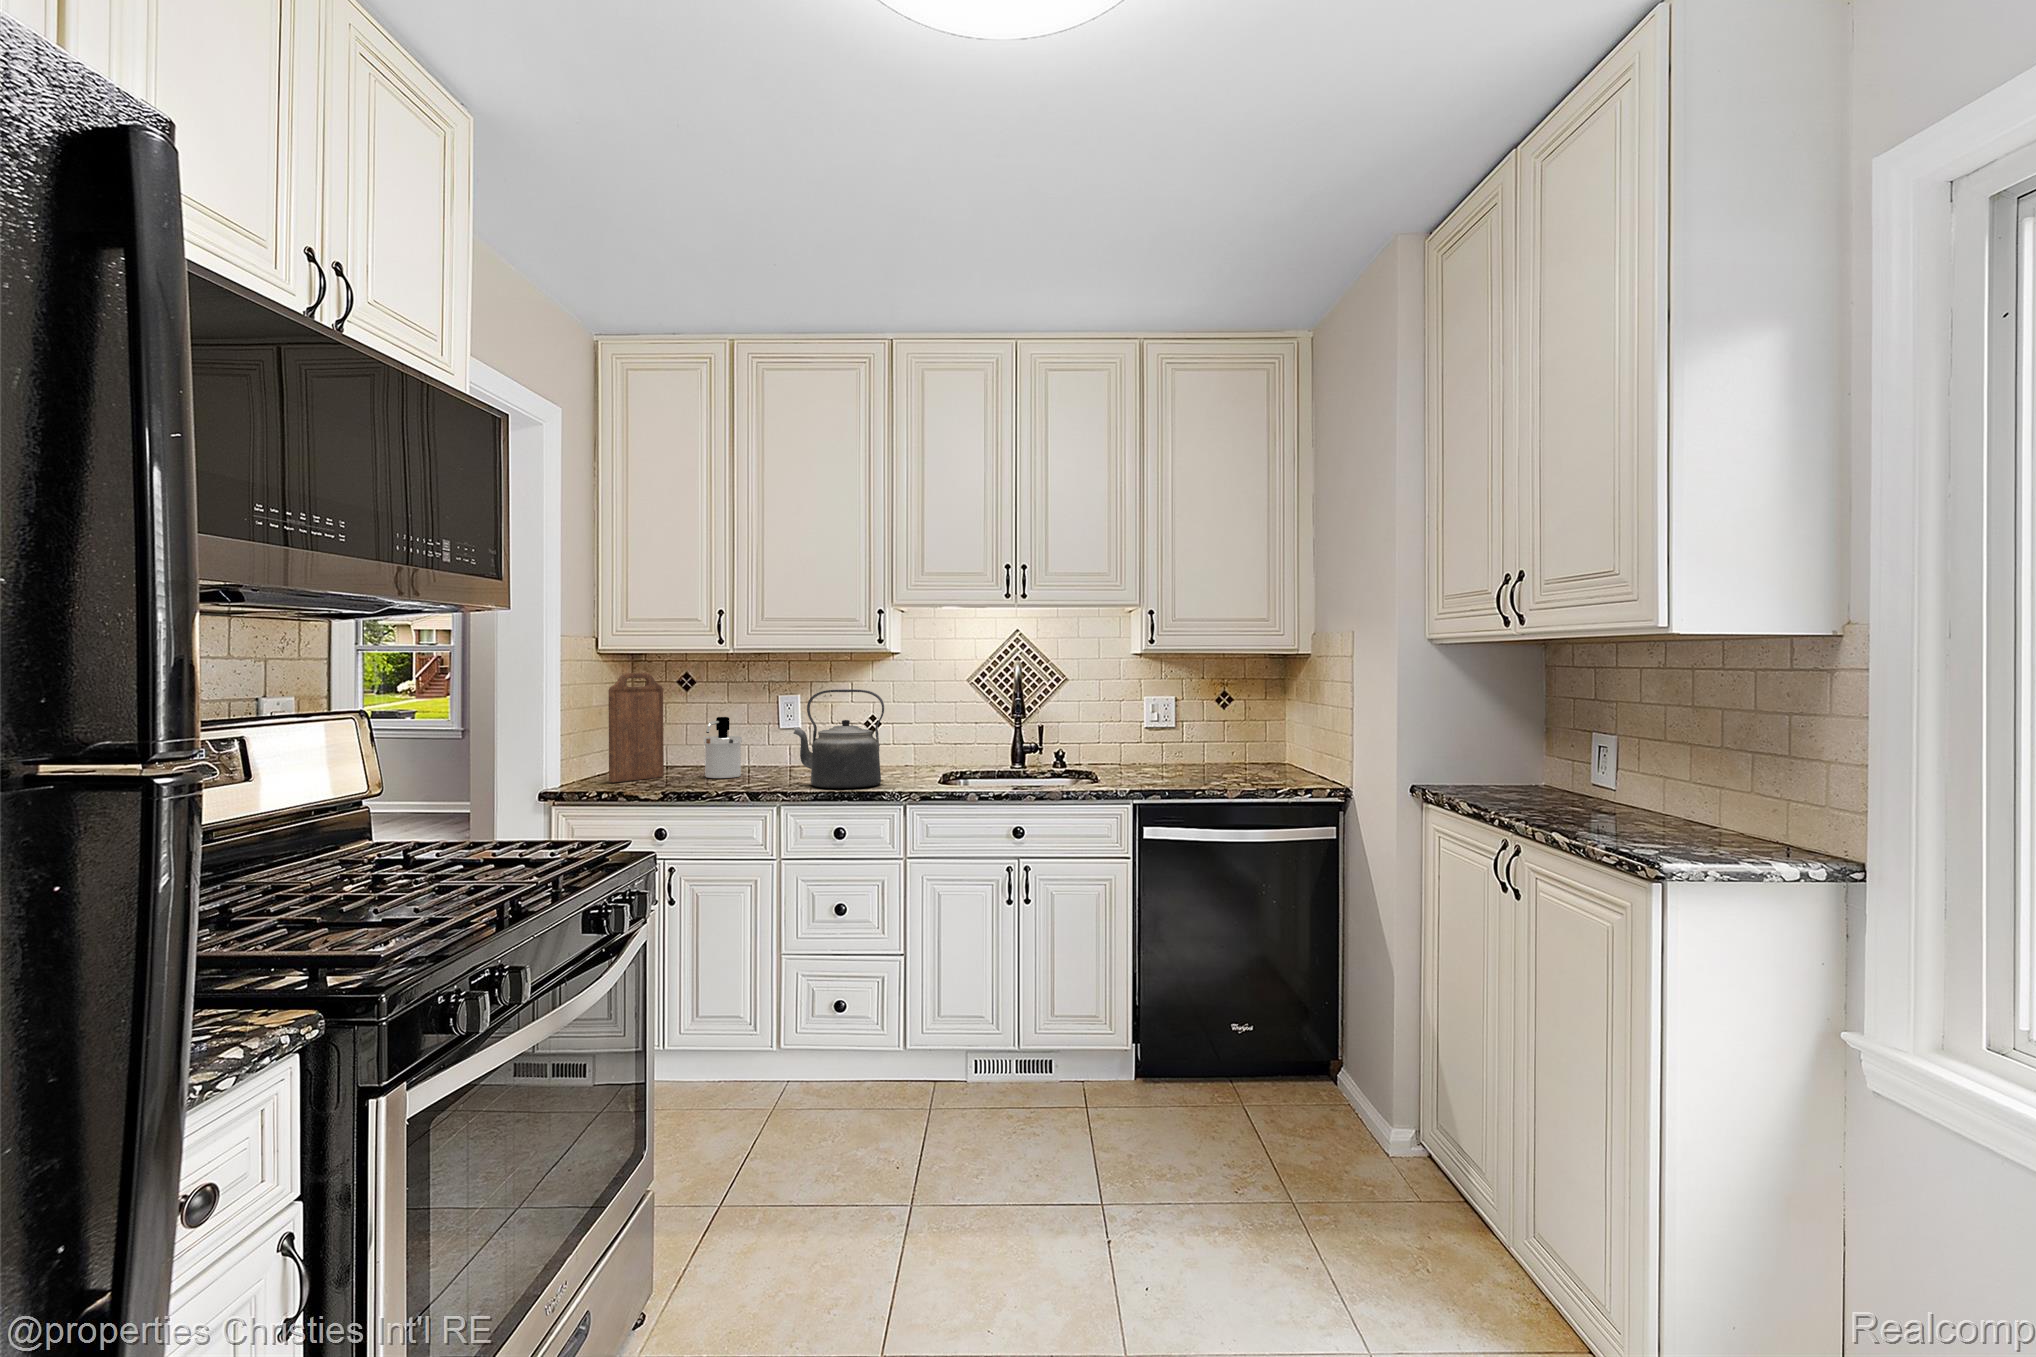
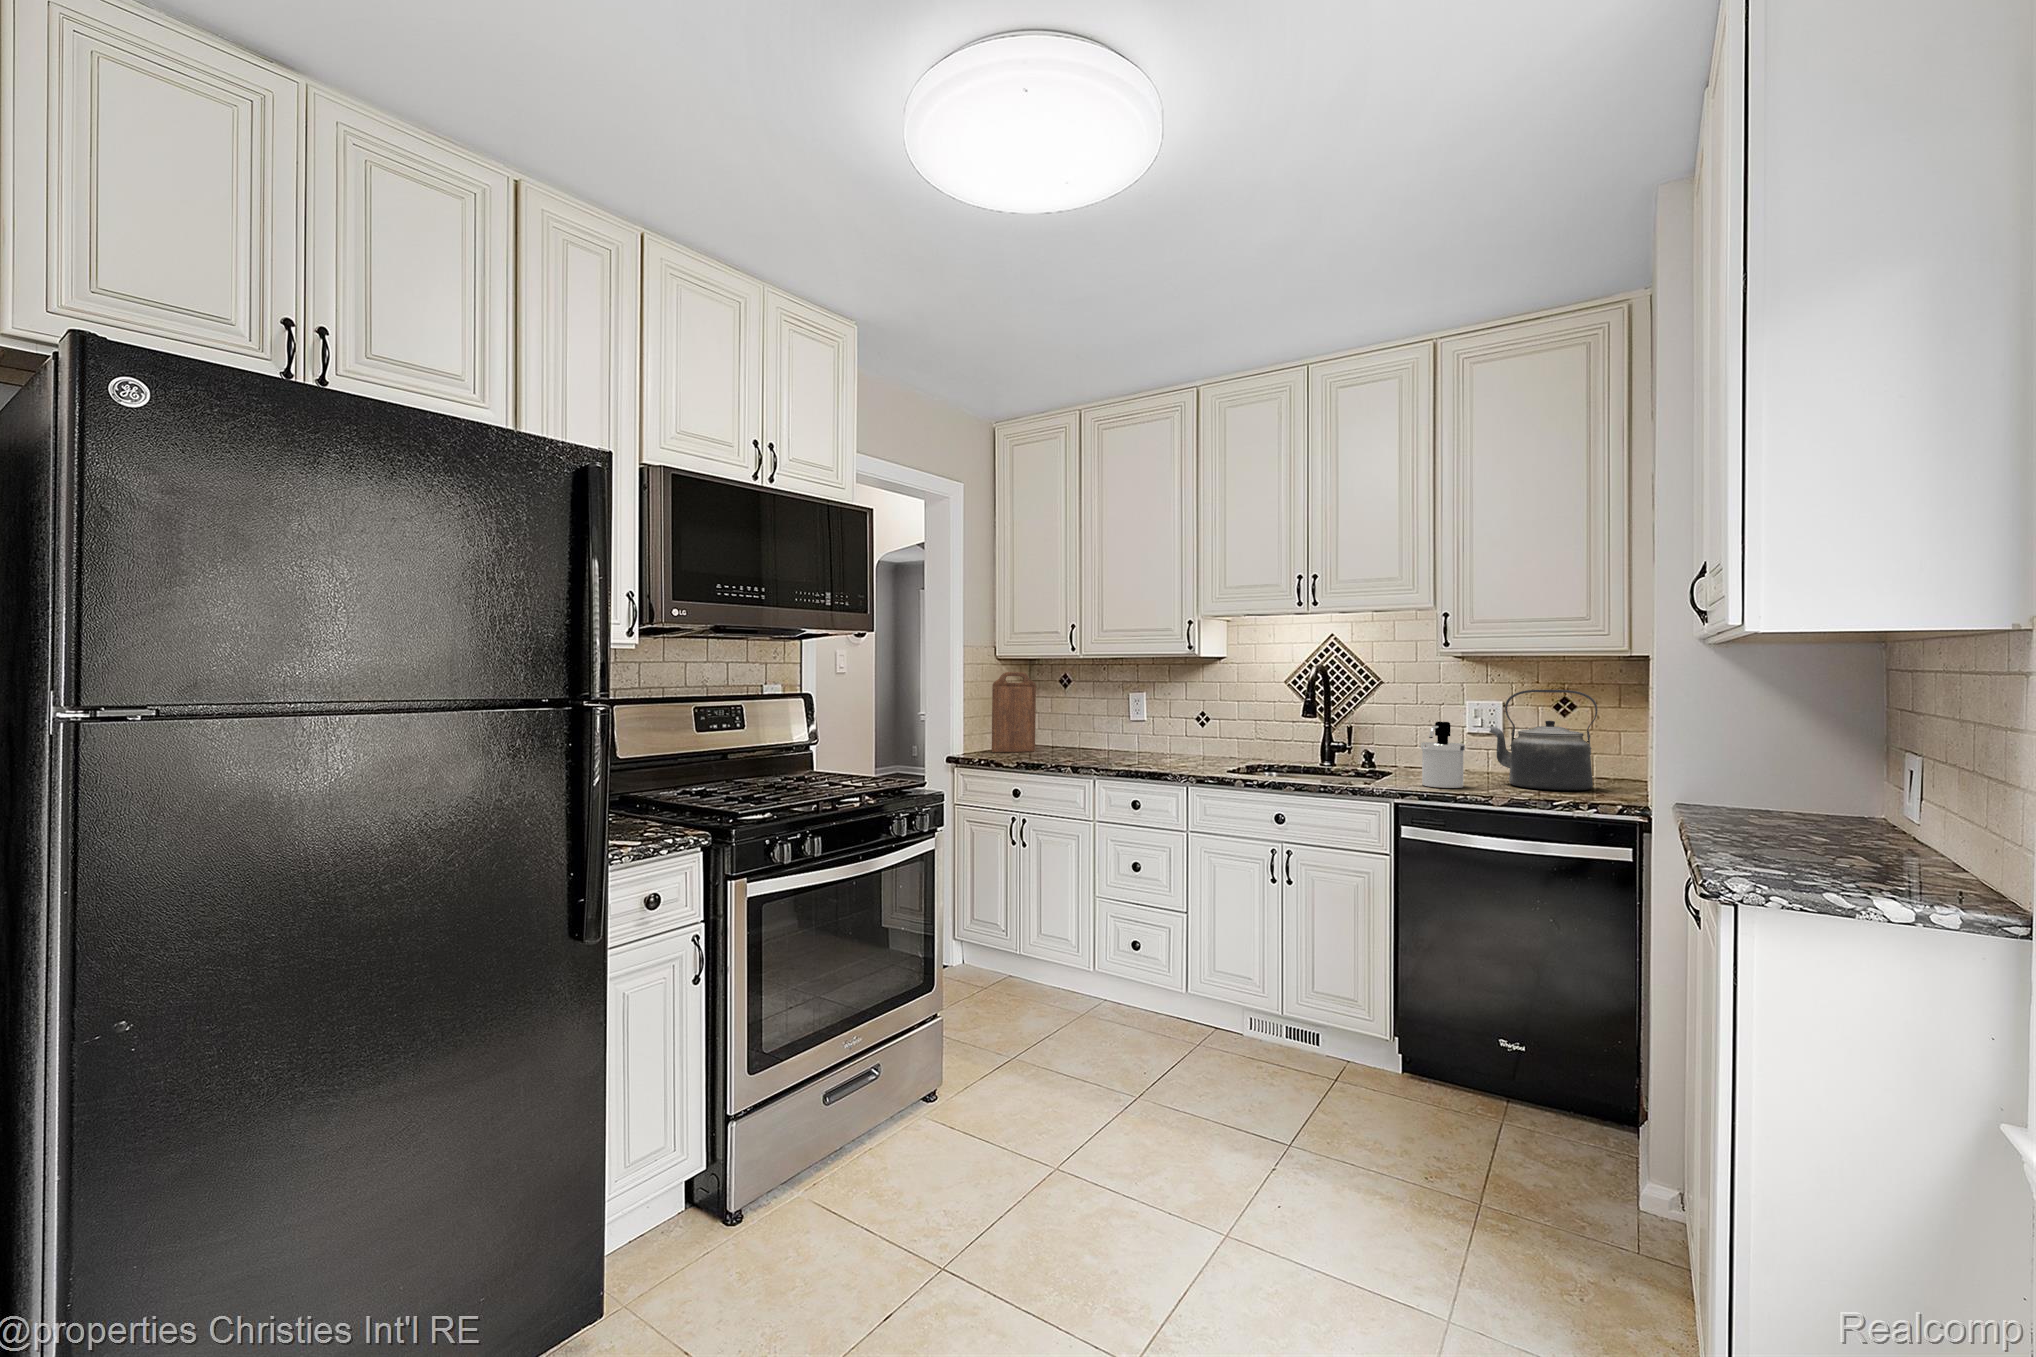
kettle: present [794,689,884,788] -> present [1489,690,1597,790]
soap dispenser: present [704,717,742,778] -> present [1421,722,1465,788]

